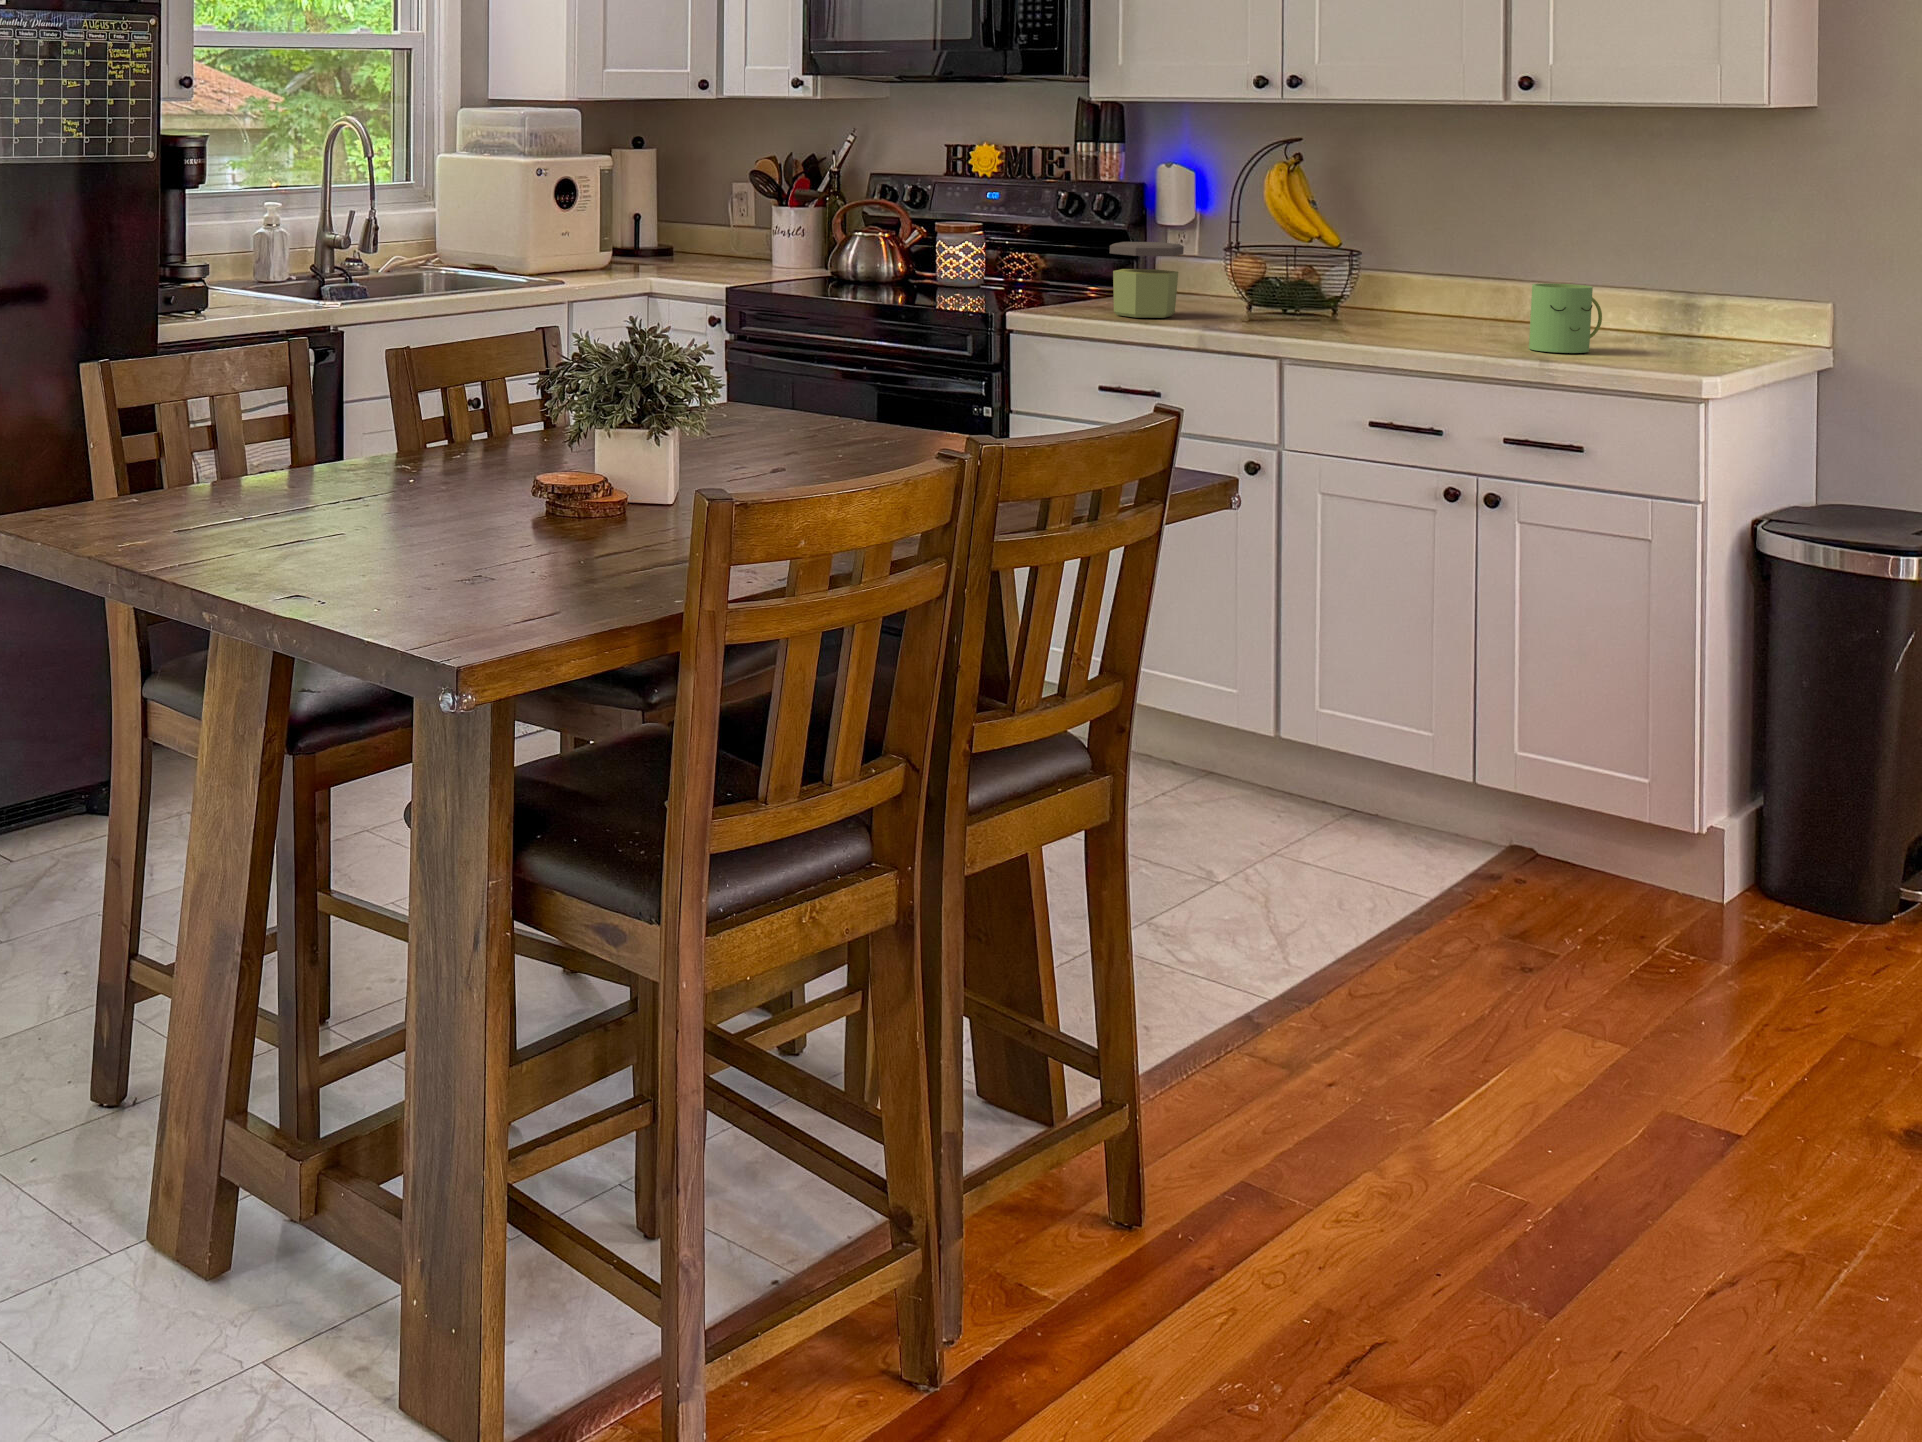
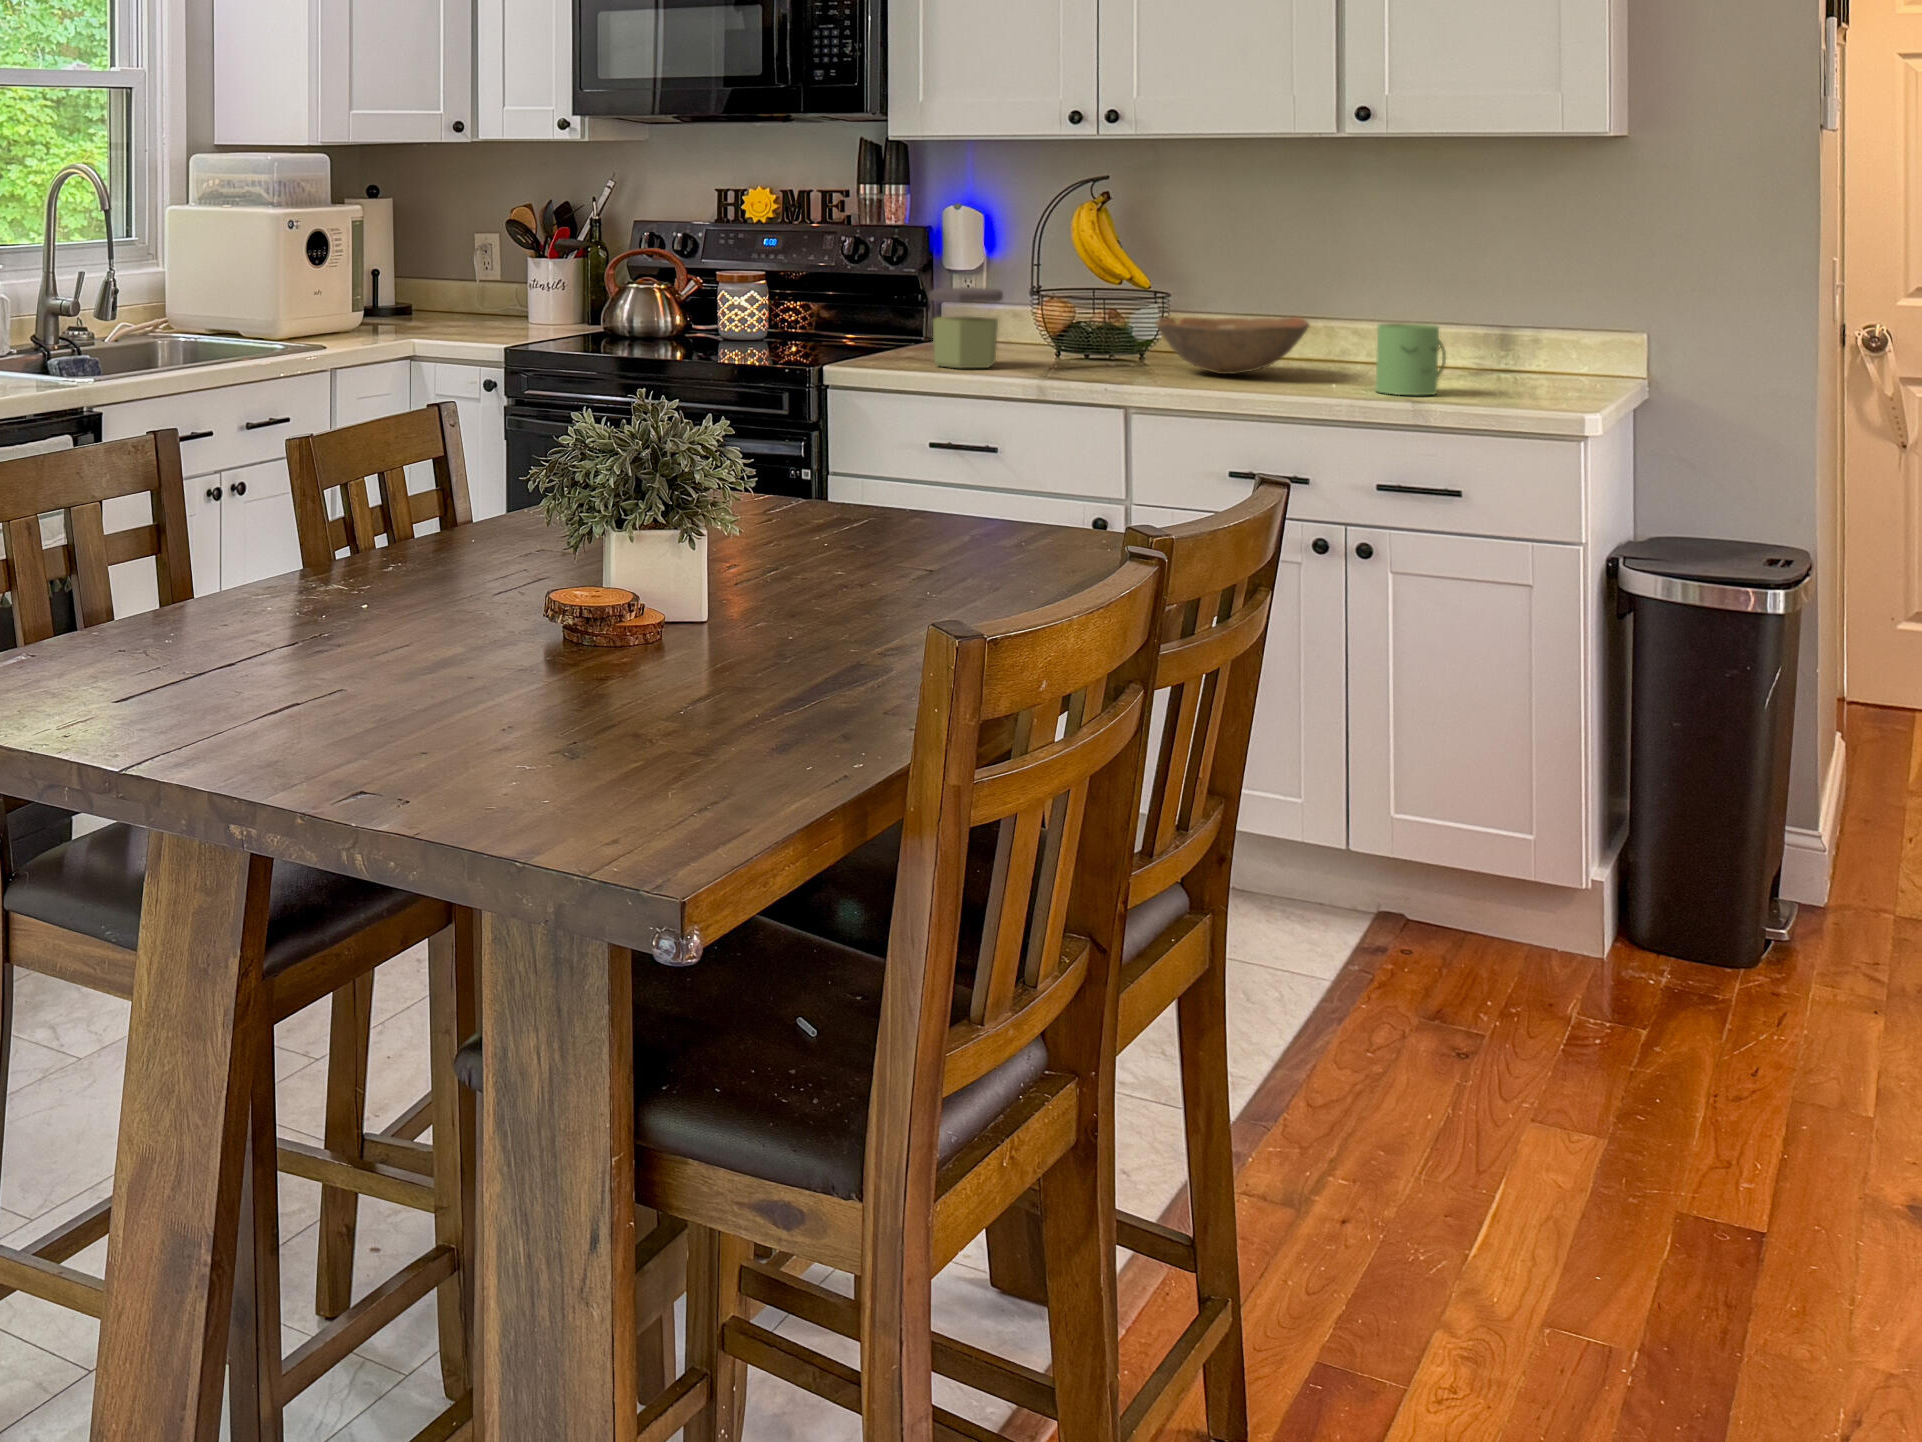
bowl: none [1327,274,1480,329] -> present [1156,317,1309,374]

